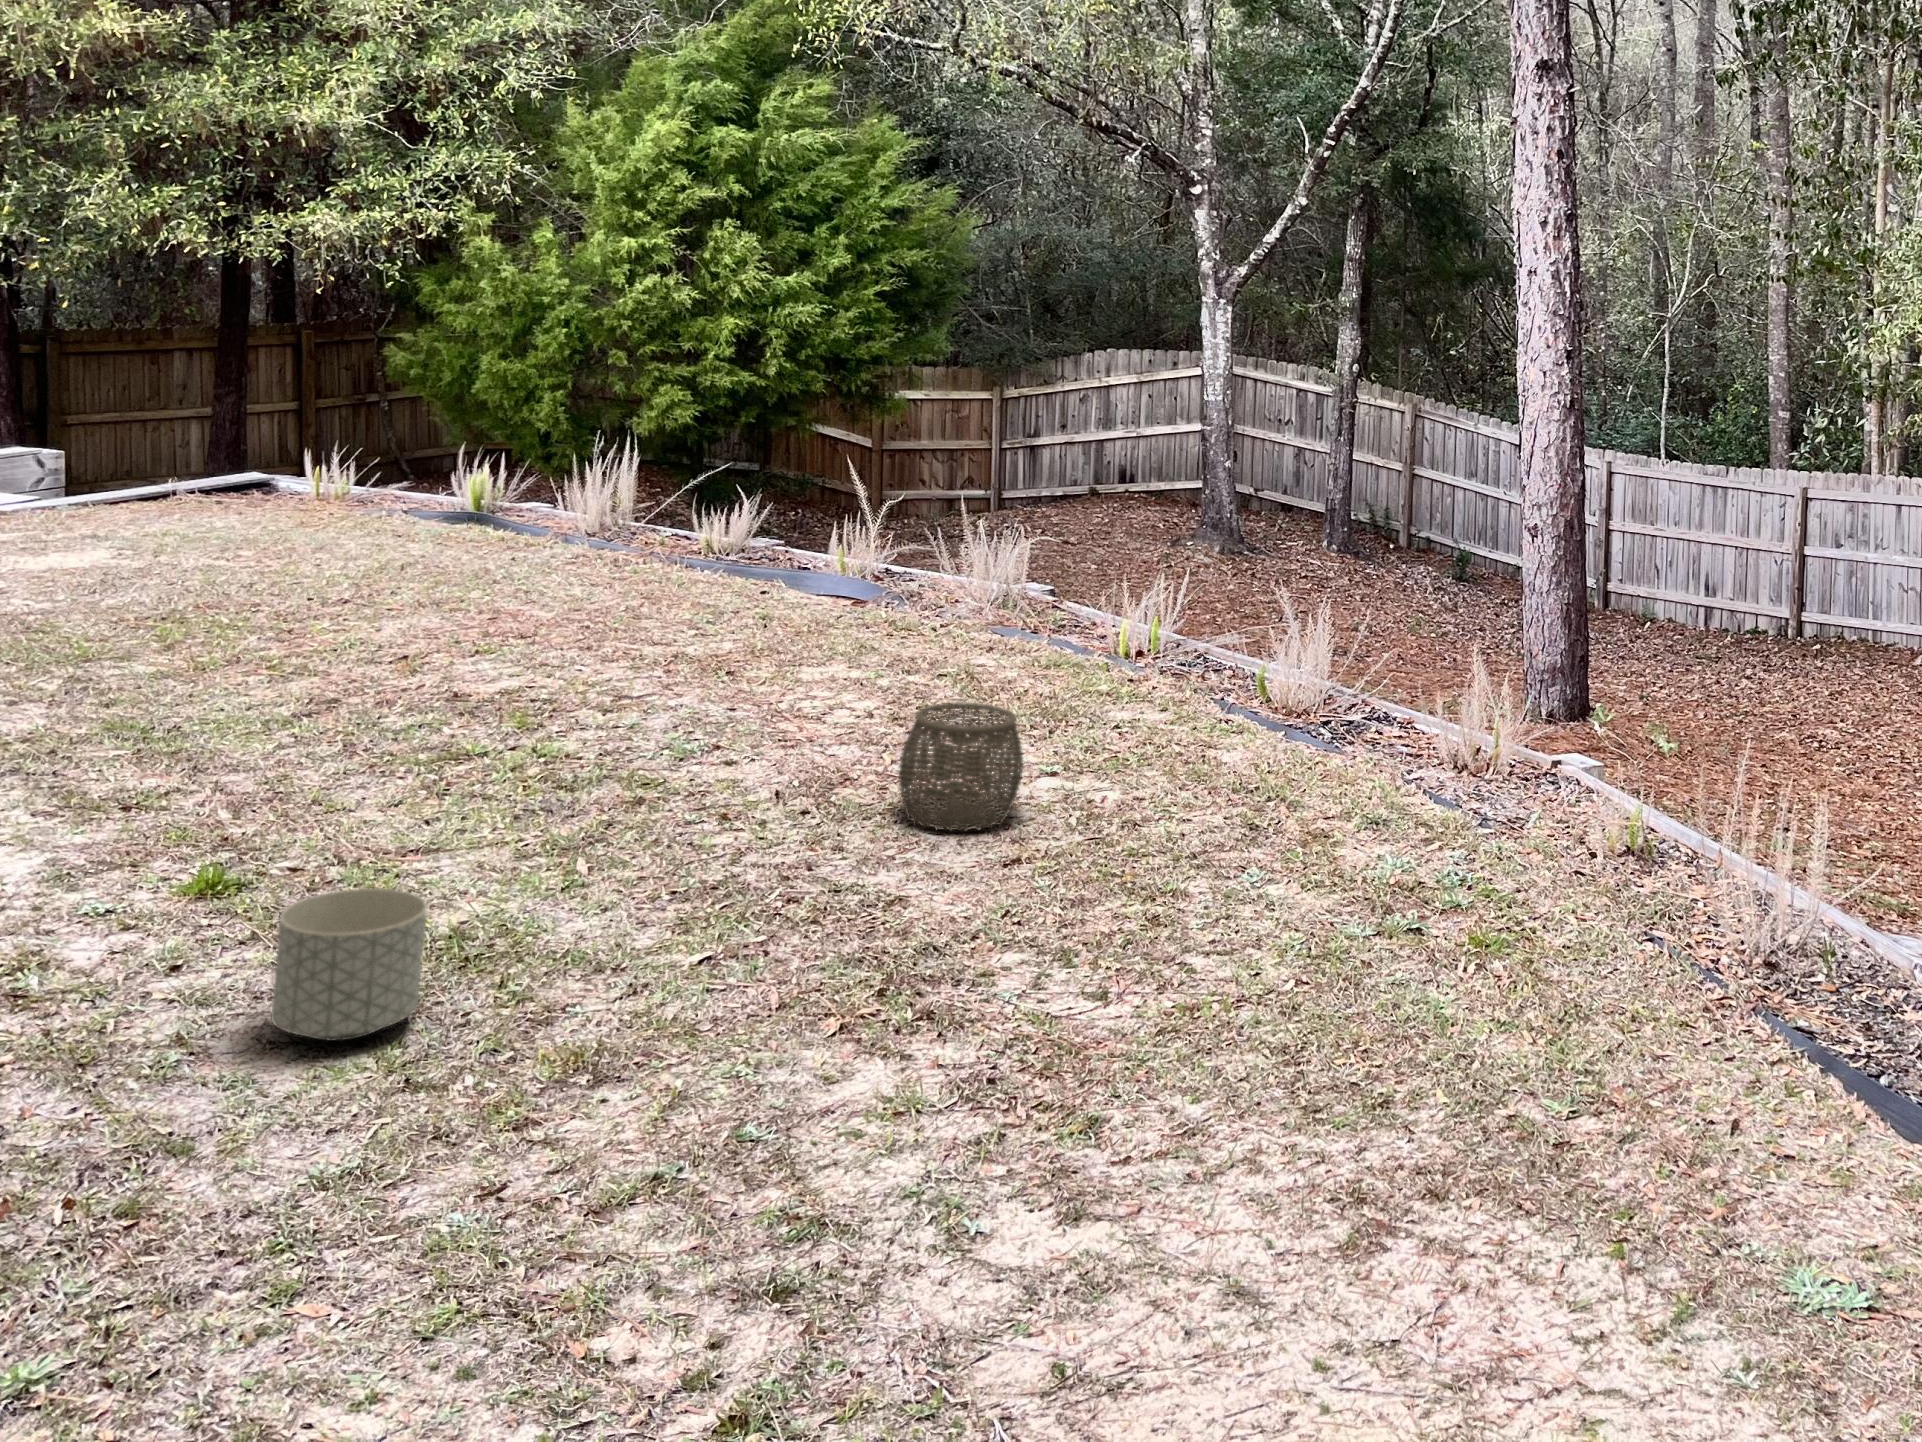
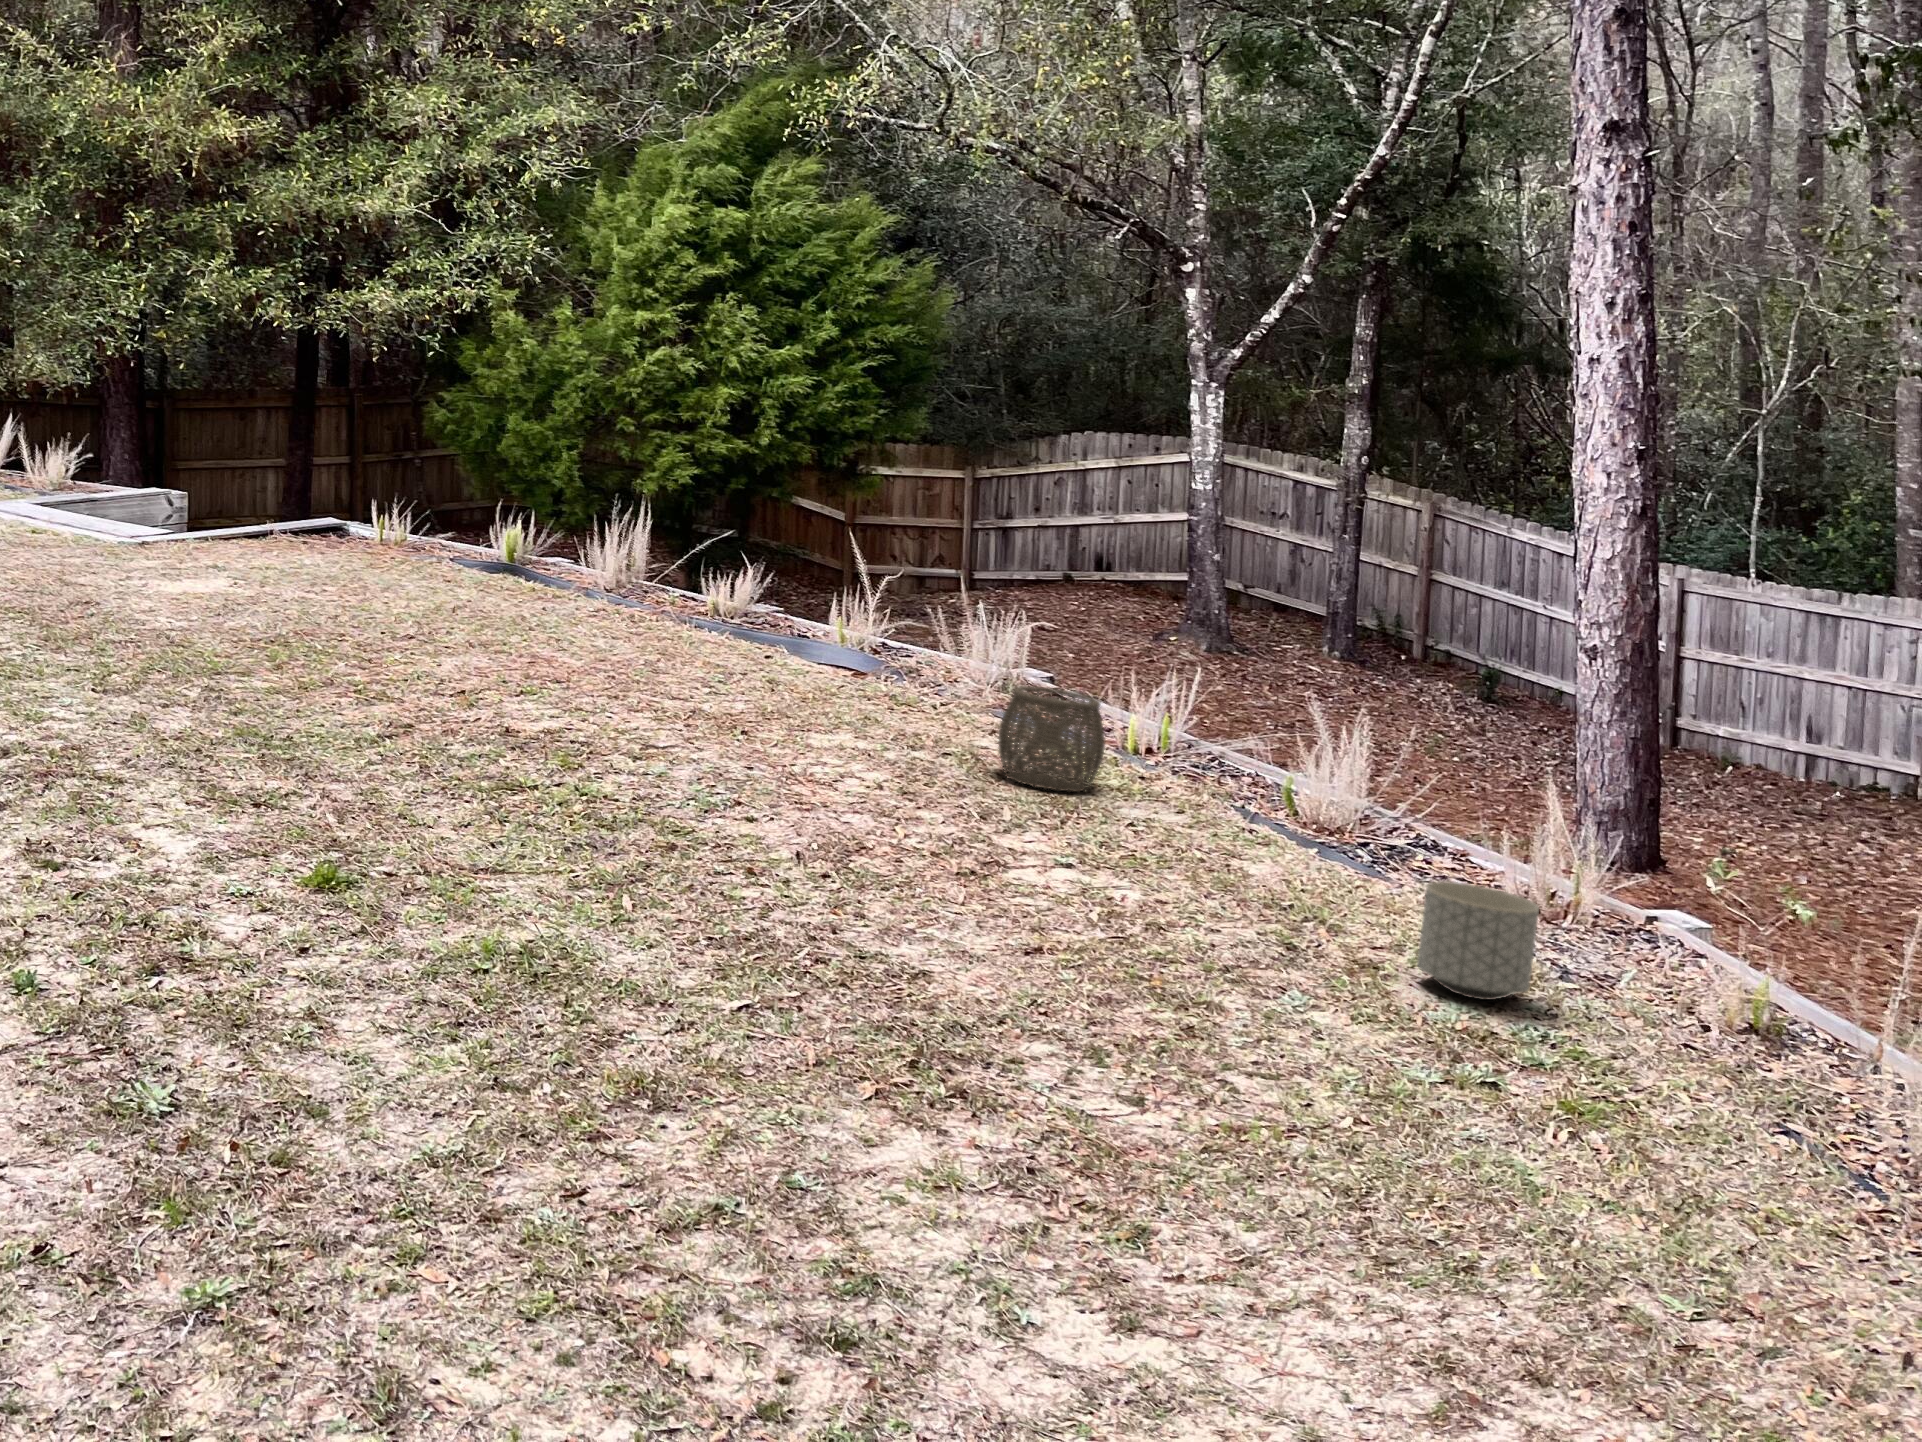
planter: present [271,888,427,1041] -> present [1417,881,1539,1000]

